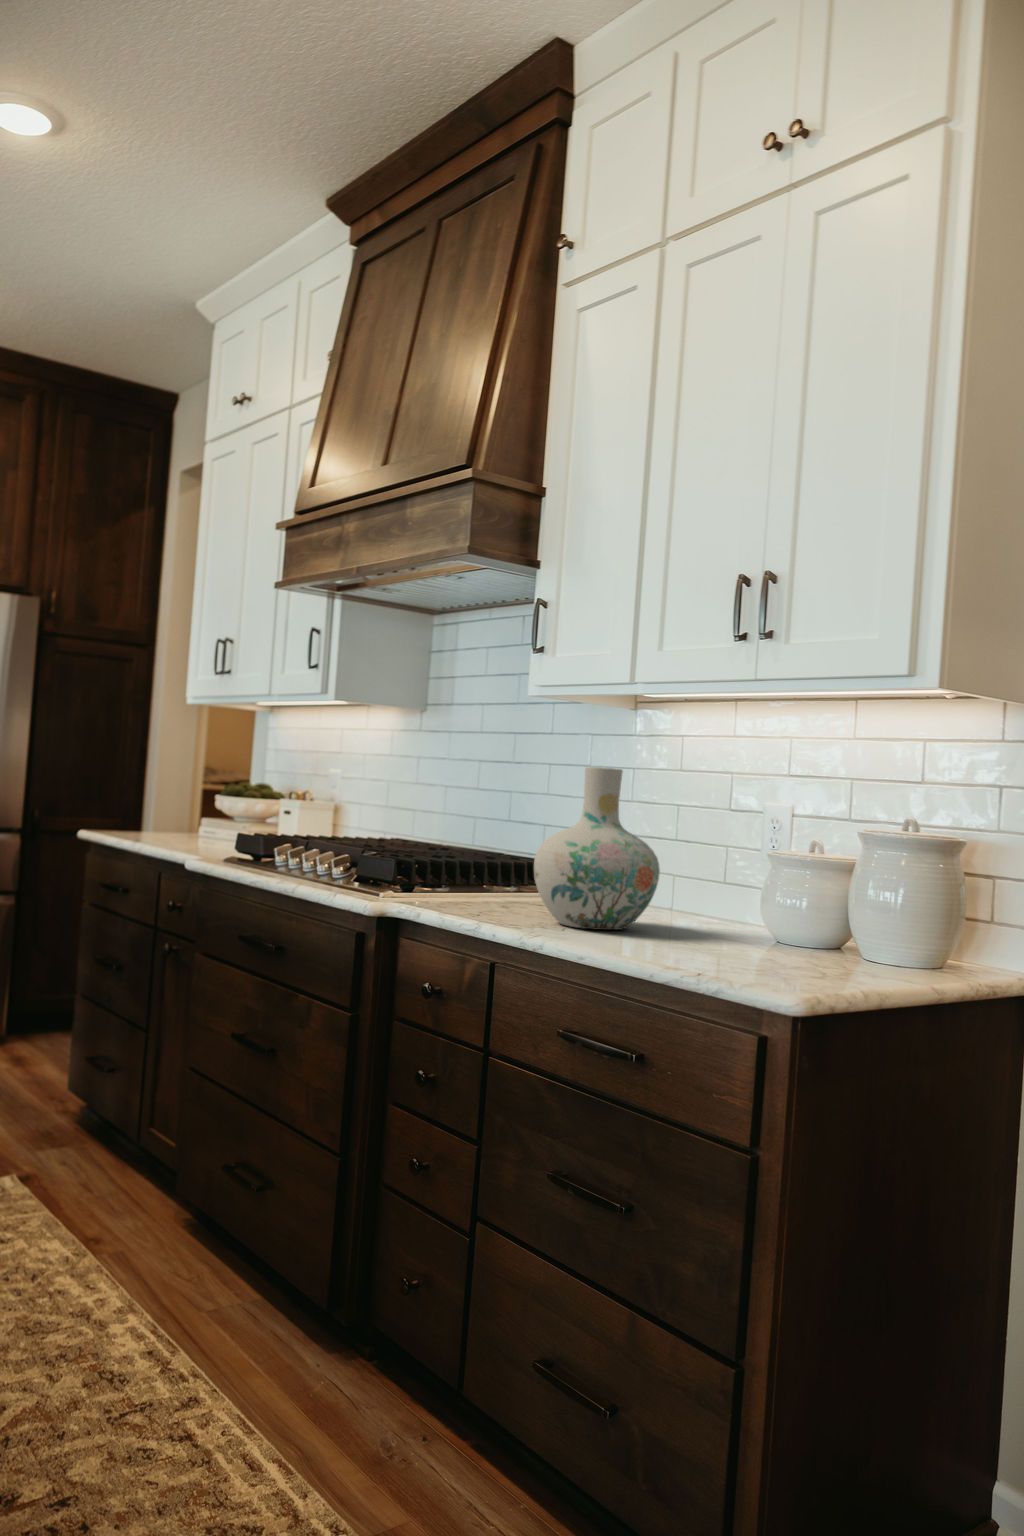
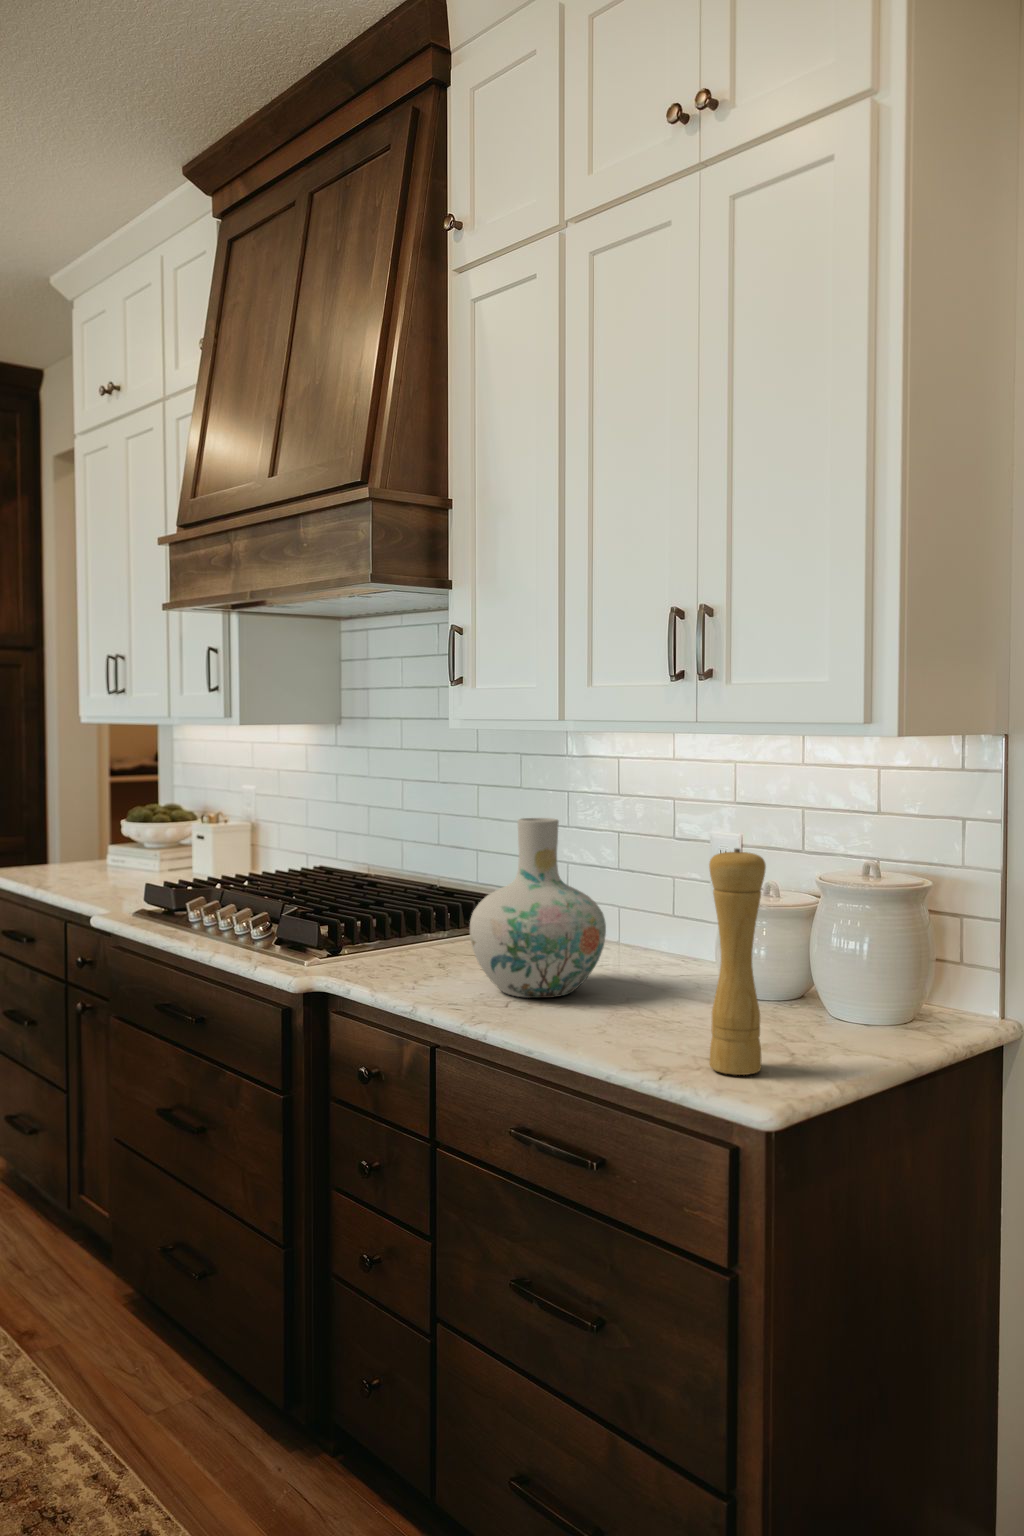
pepper mill: none [748,776,811,982] -> present [709,848,766,1075]

